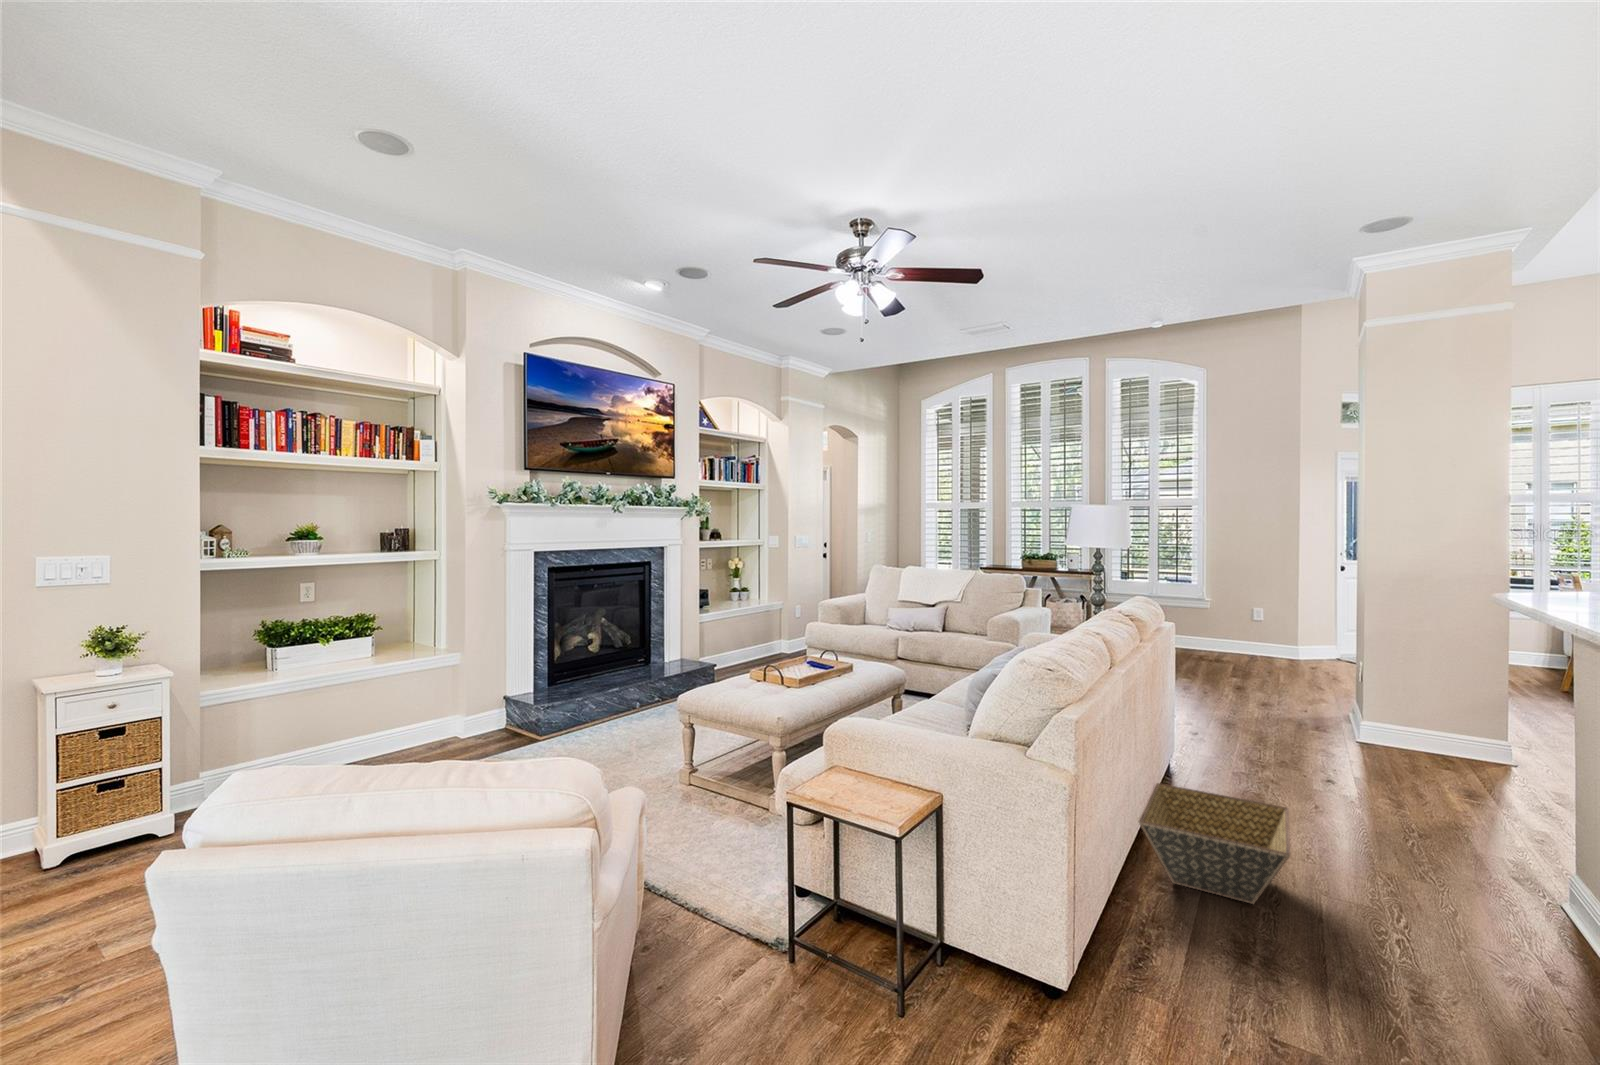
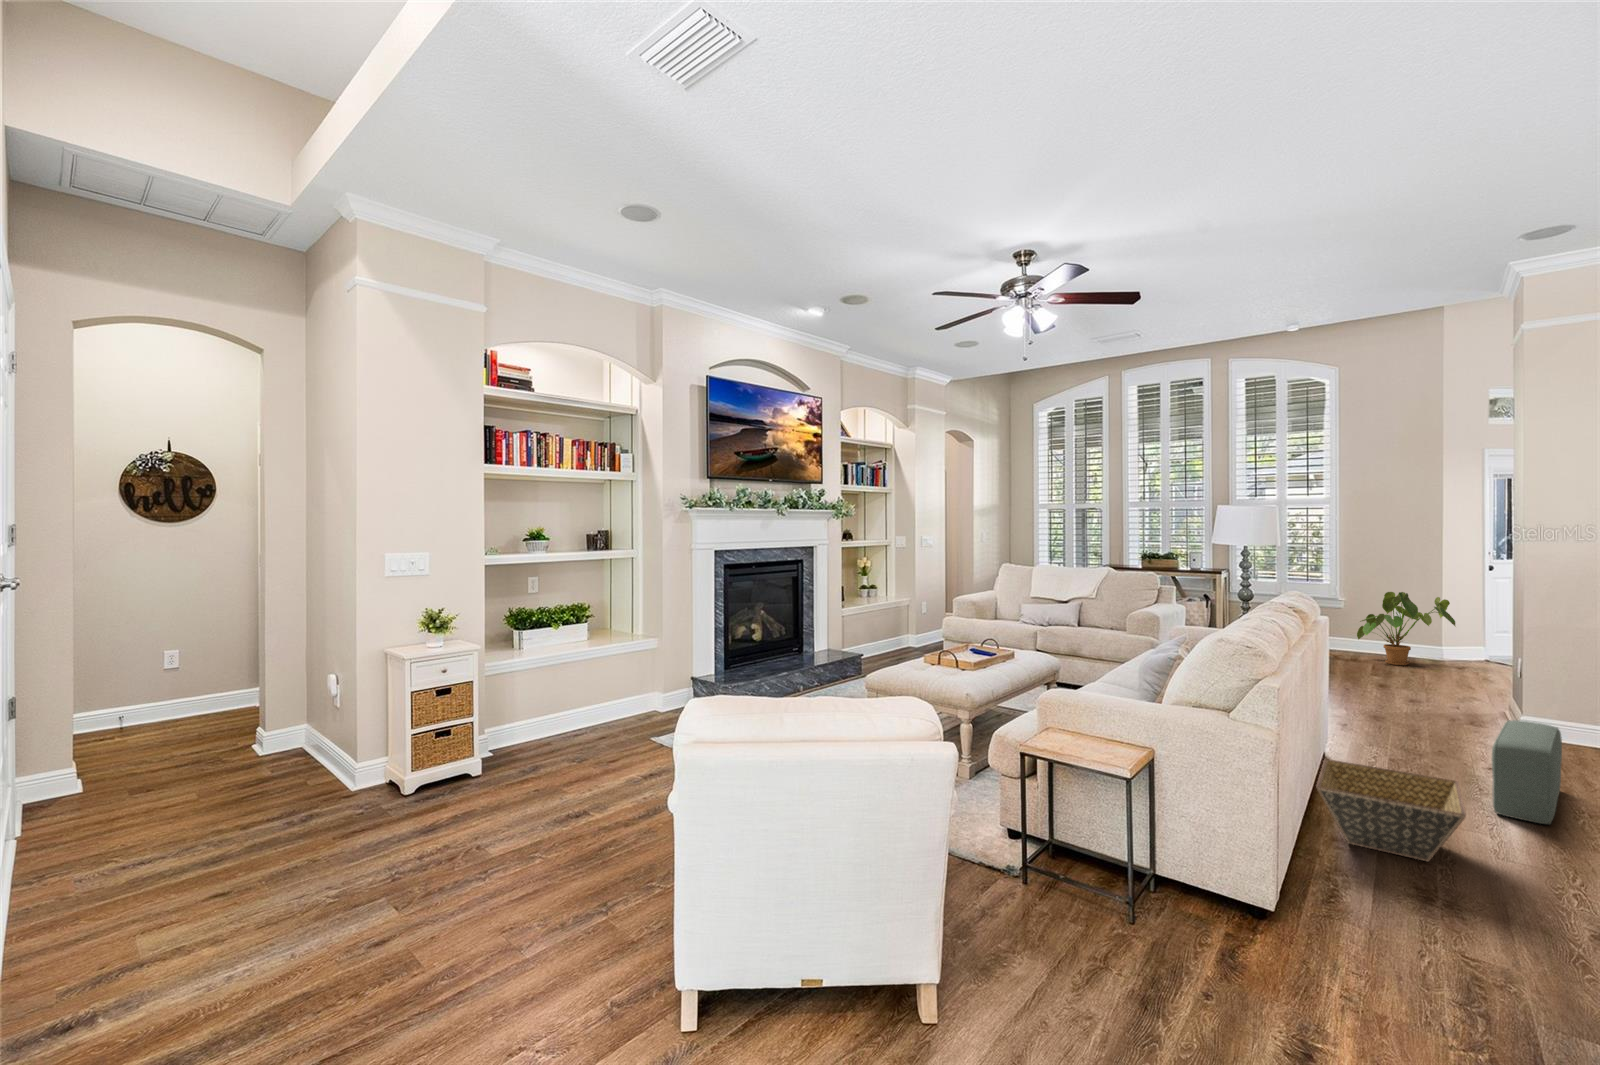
house plant: none [1219,592,1310,665] -> present [1357,592,1456,665]
pouf: none [1327,731,1396,849] -> present [1492,720,1562,824]

